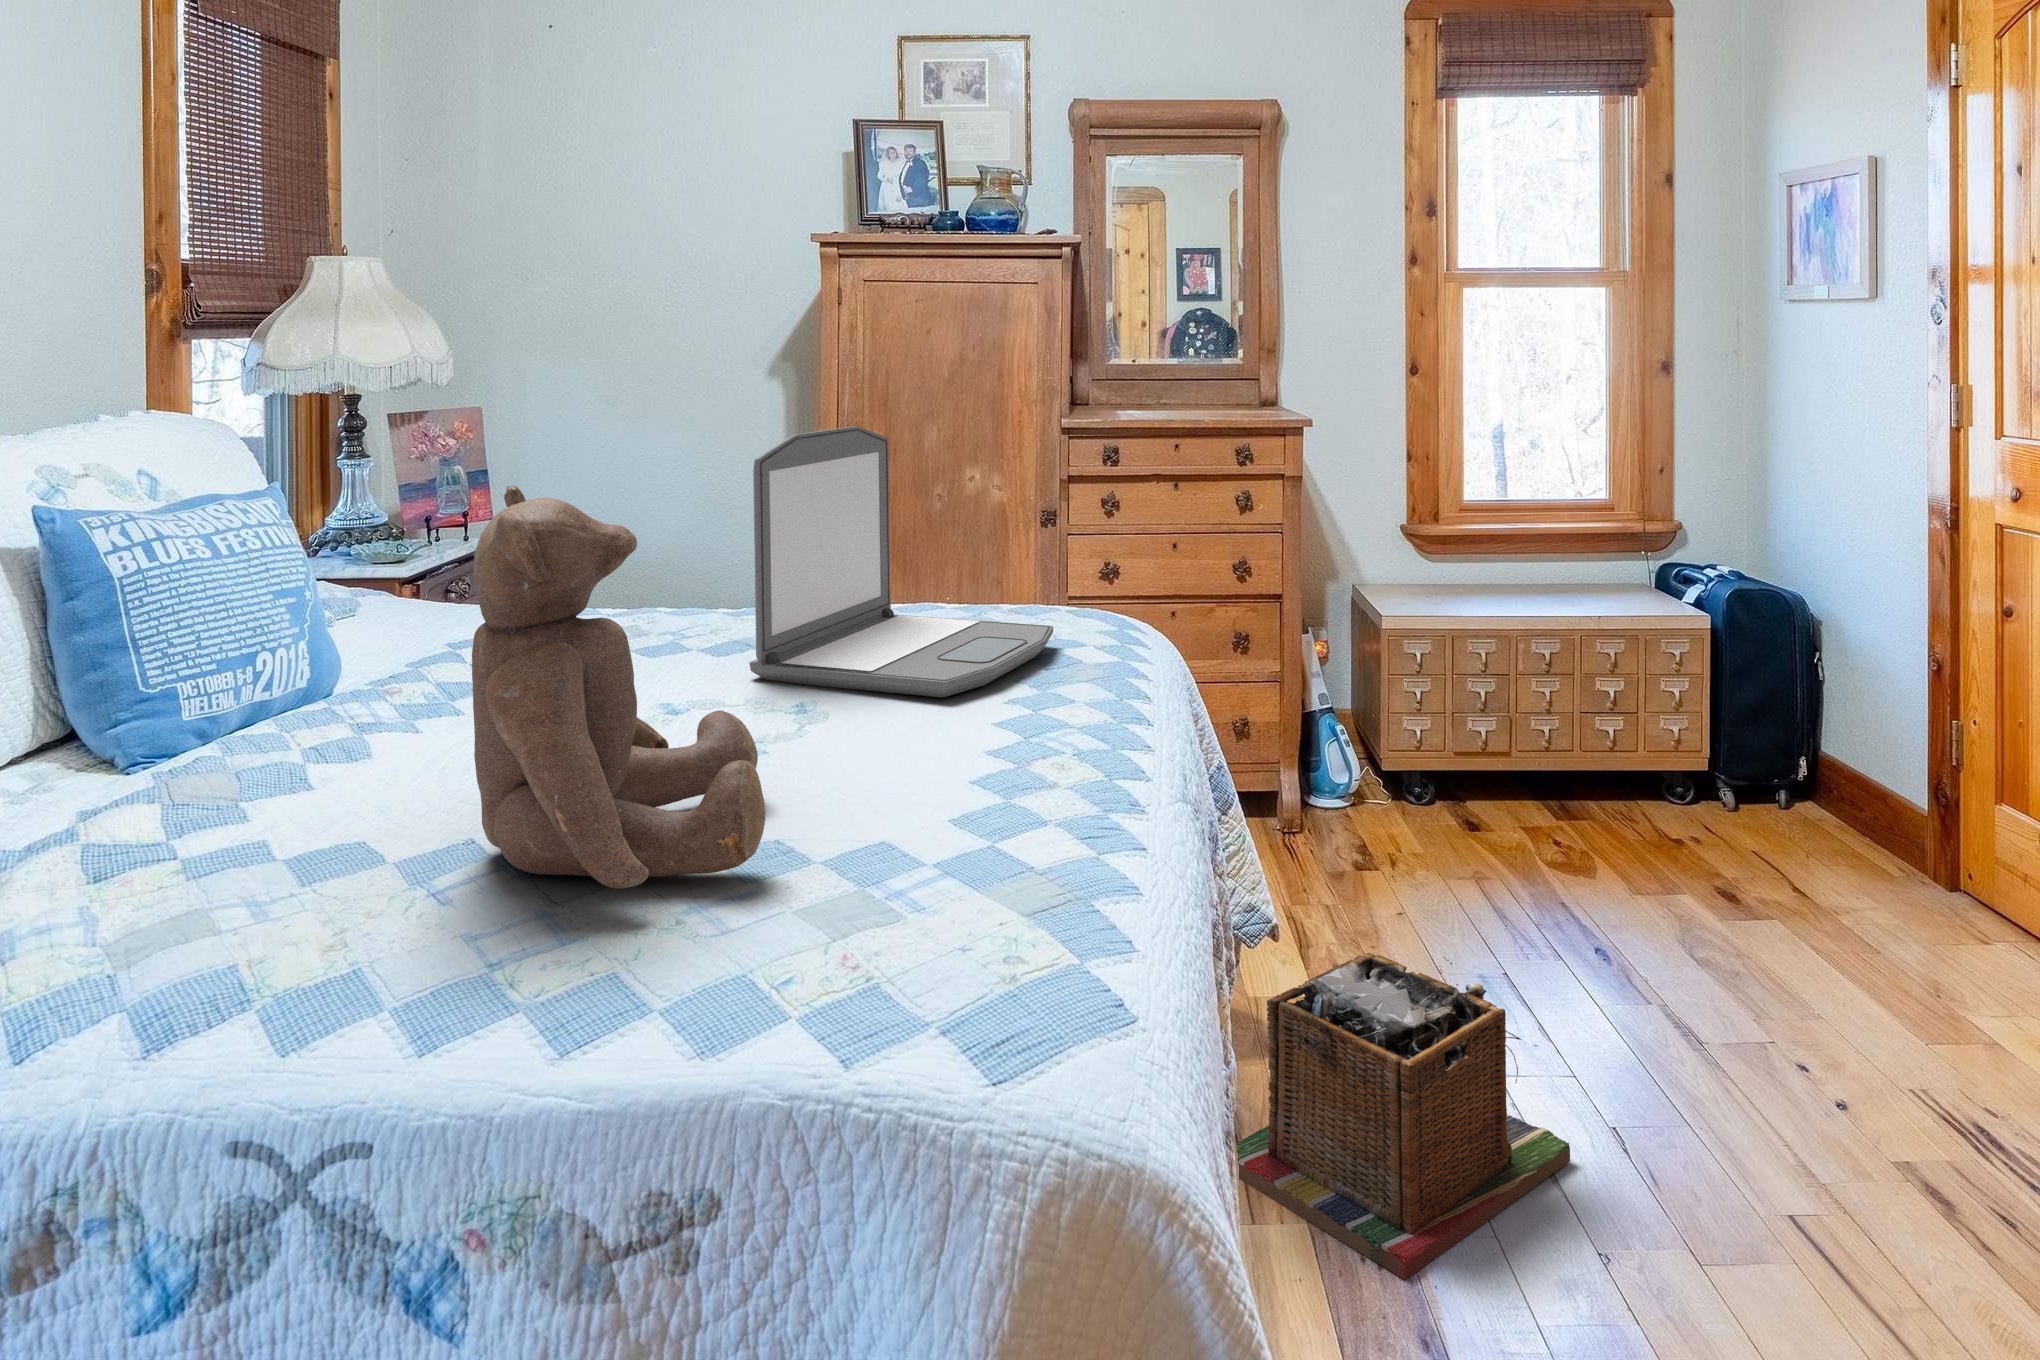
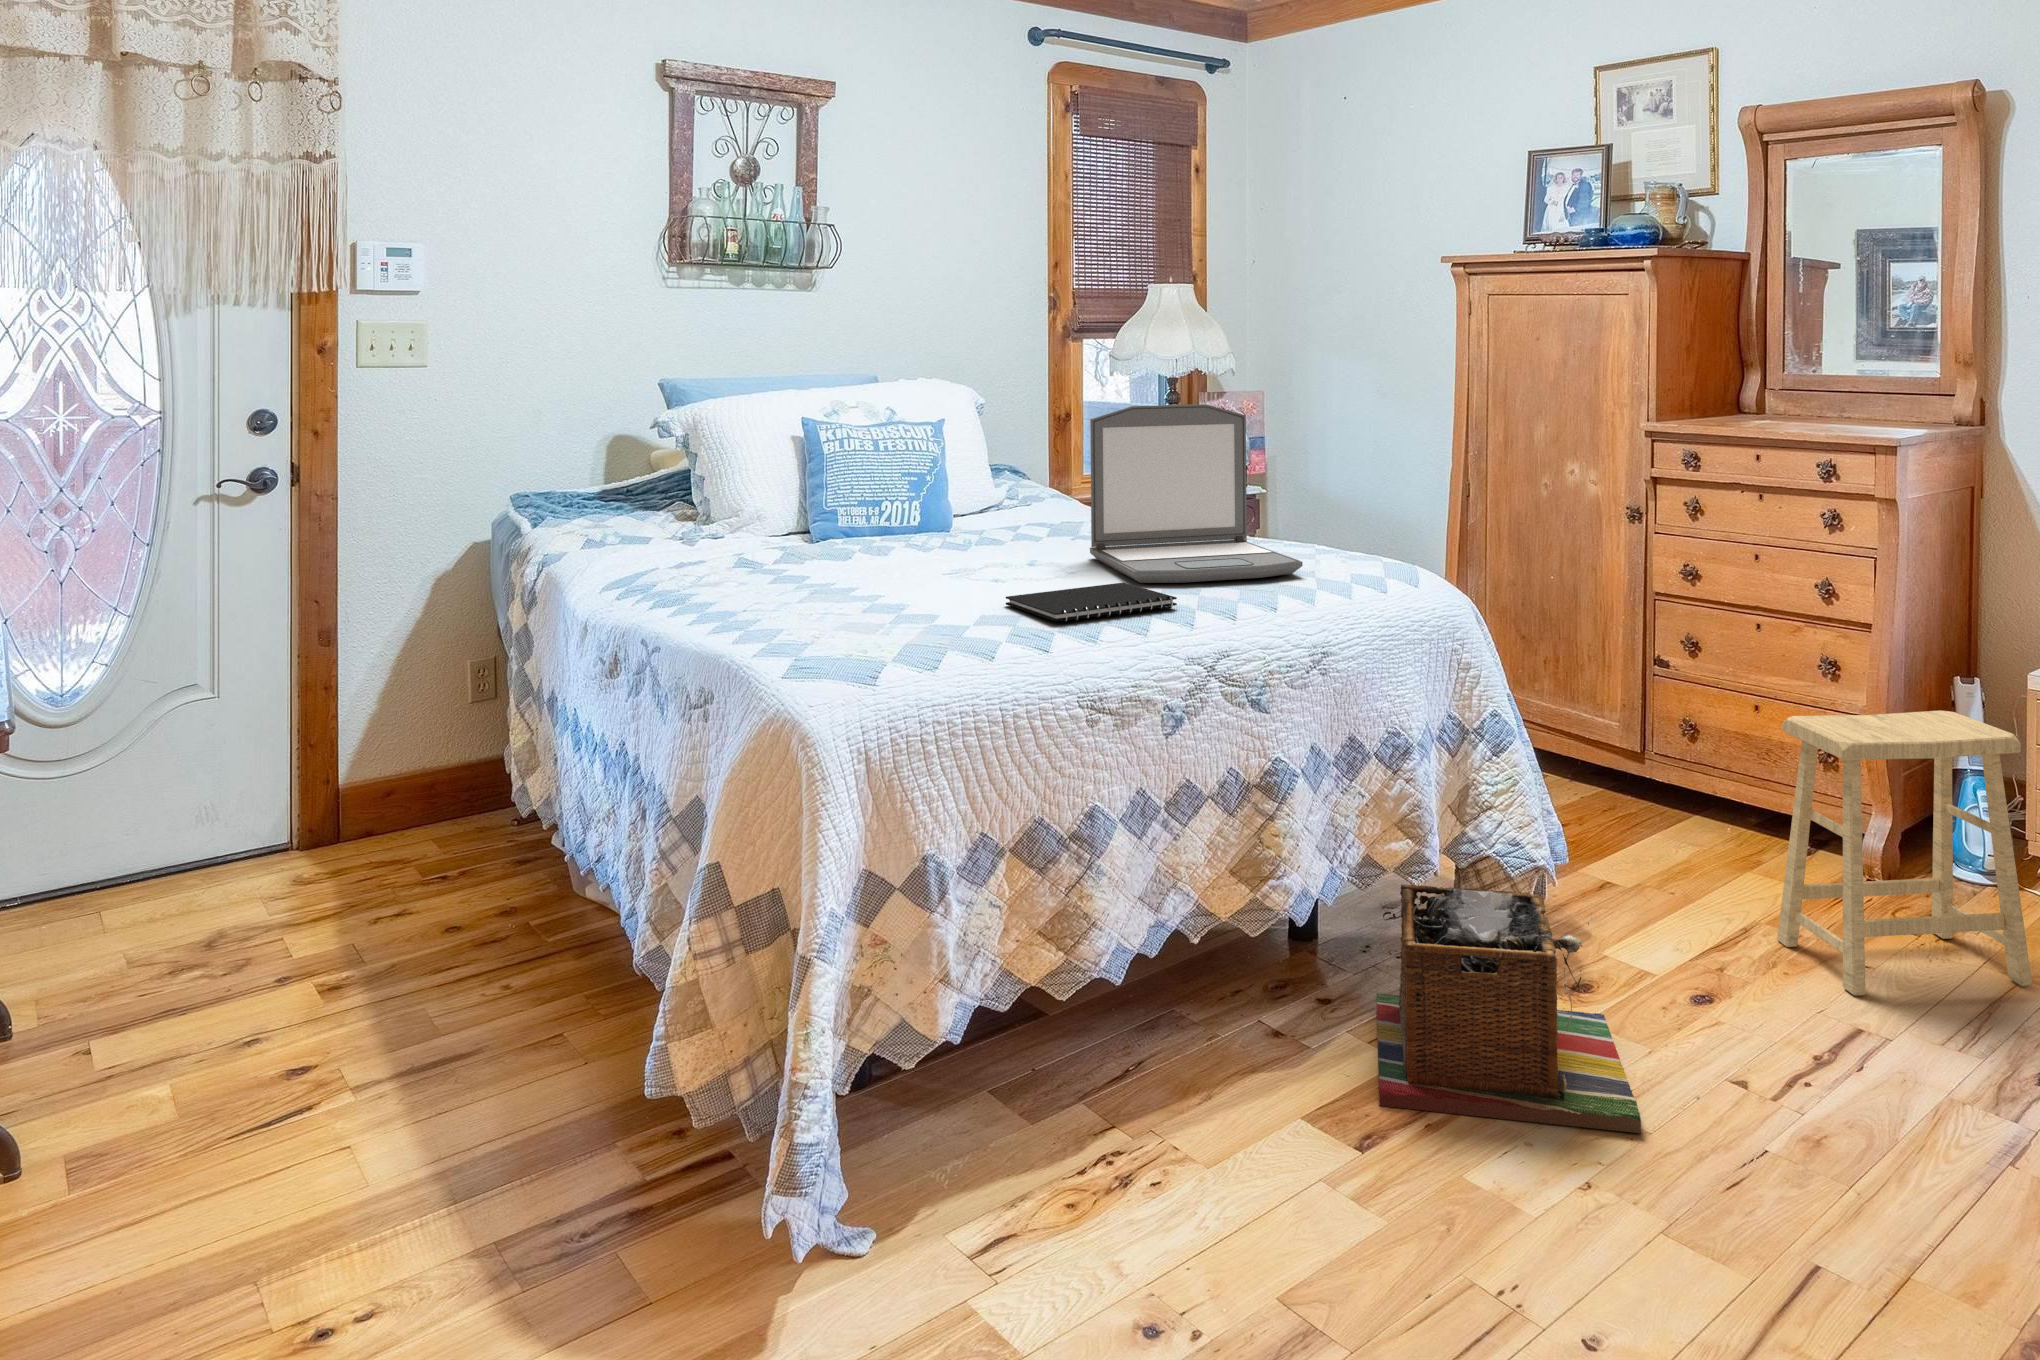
teddy bear: present [472,486,765,888] -> none [764,415,934,607]
footstool: none [1336,664,1500,947] -> present [1777,710,2032,996]
notebook: none [914,702,1109,781] -> present [1006,583,1177,623]

